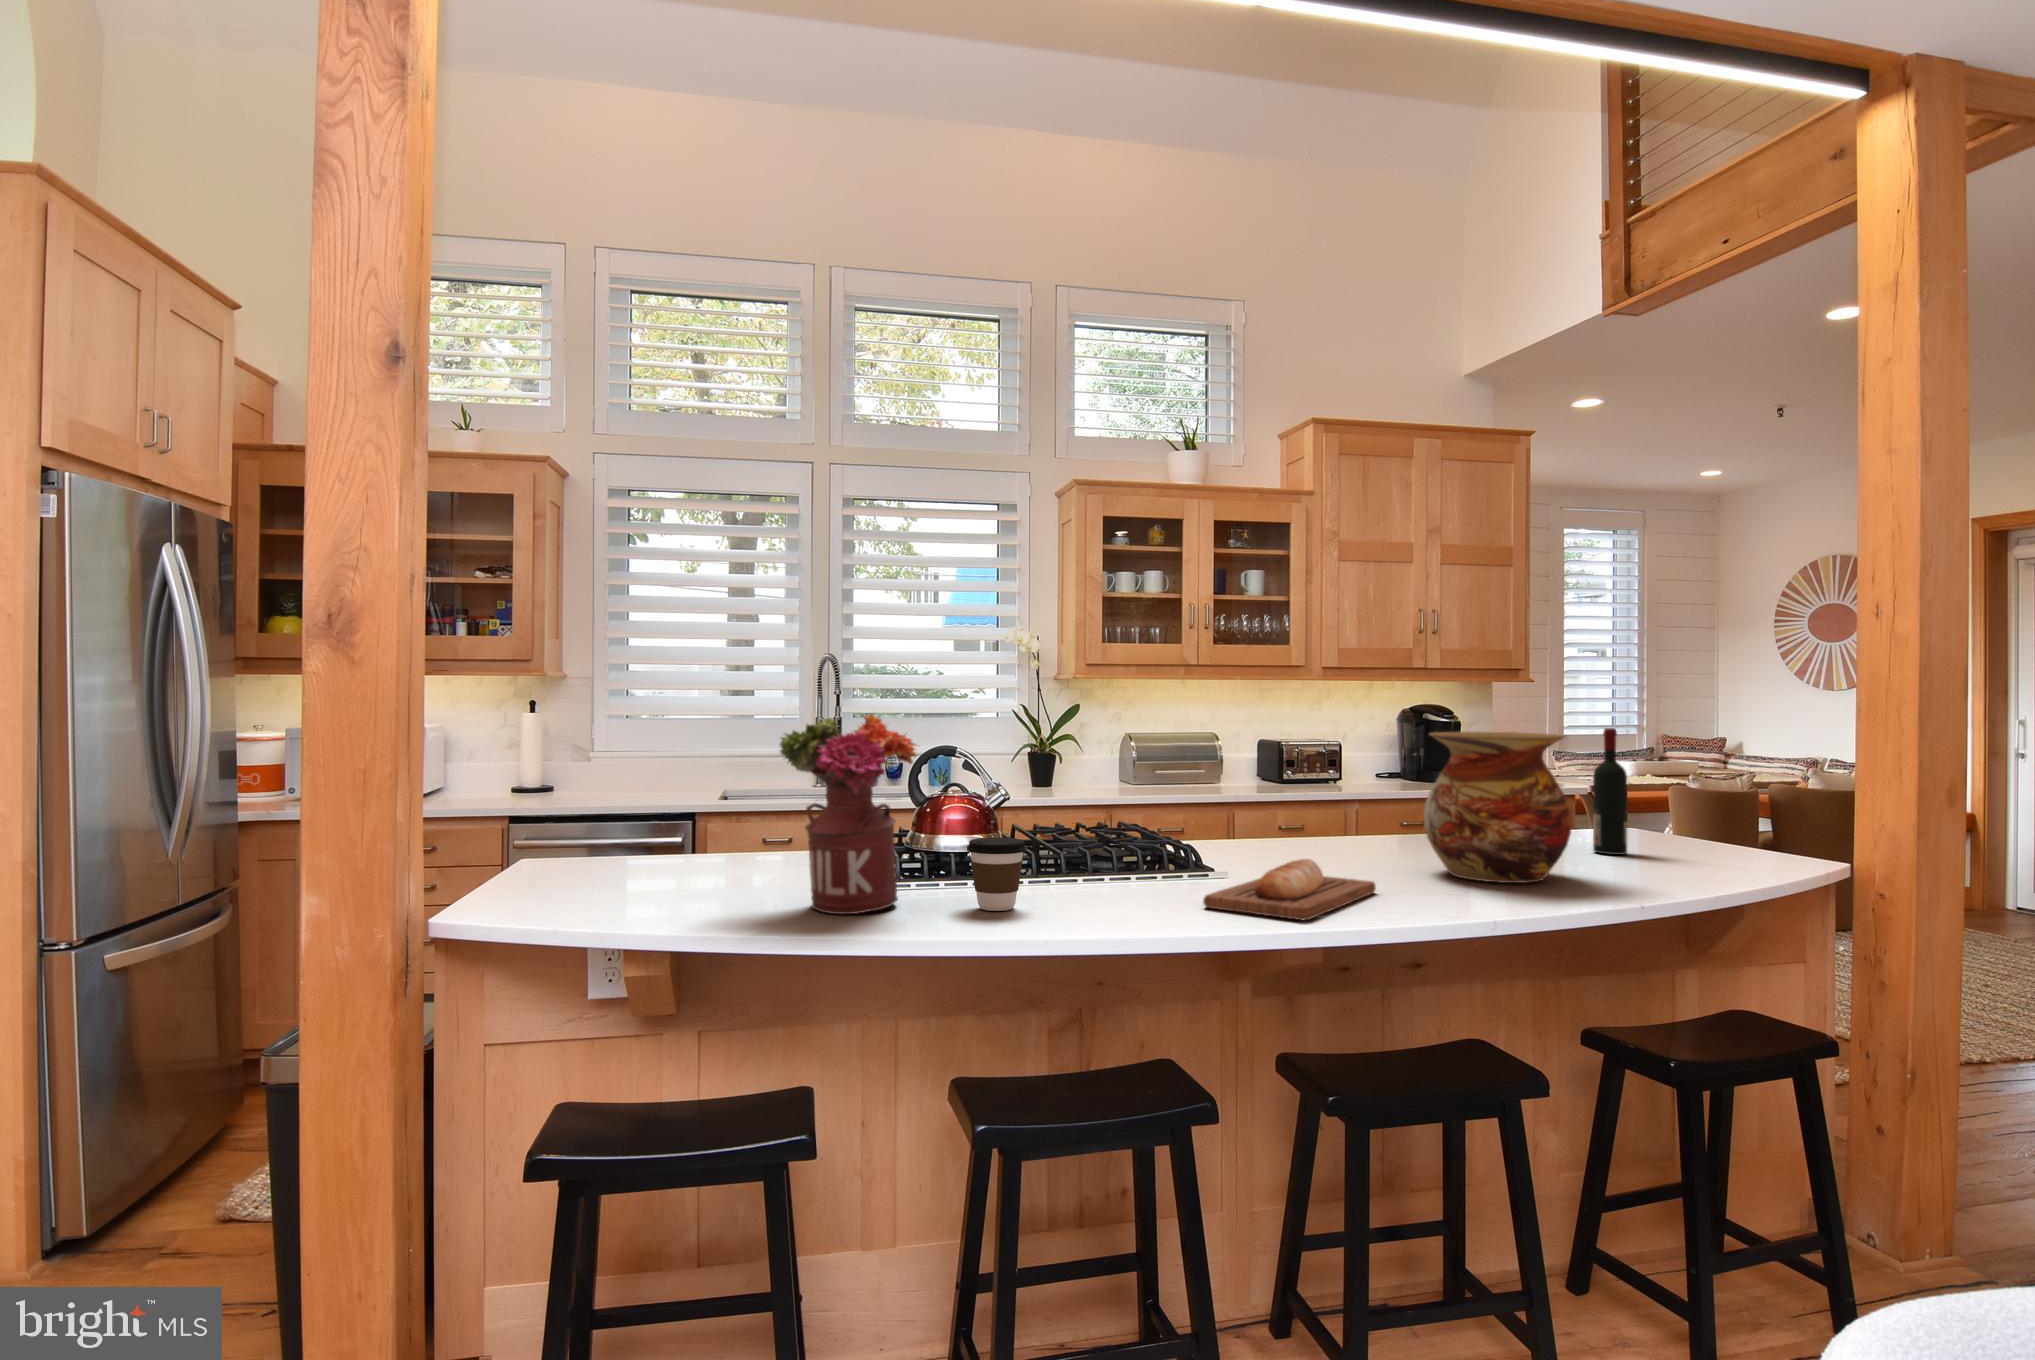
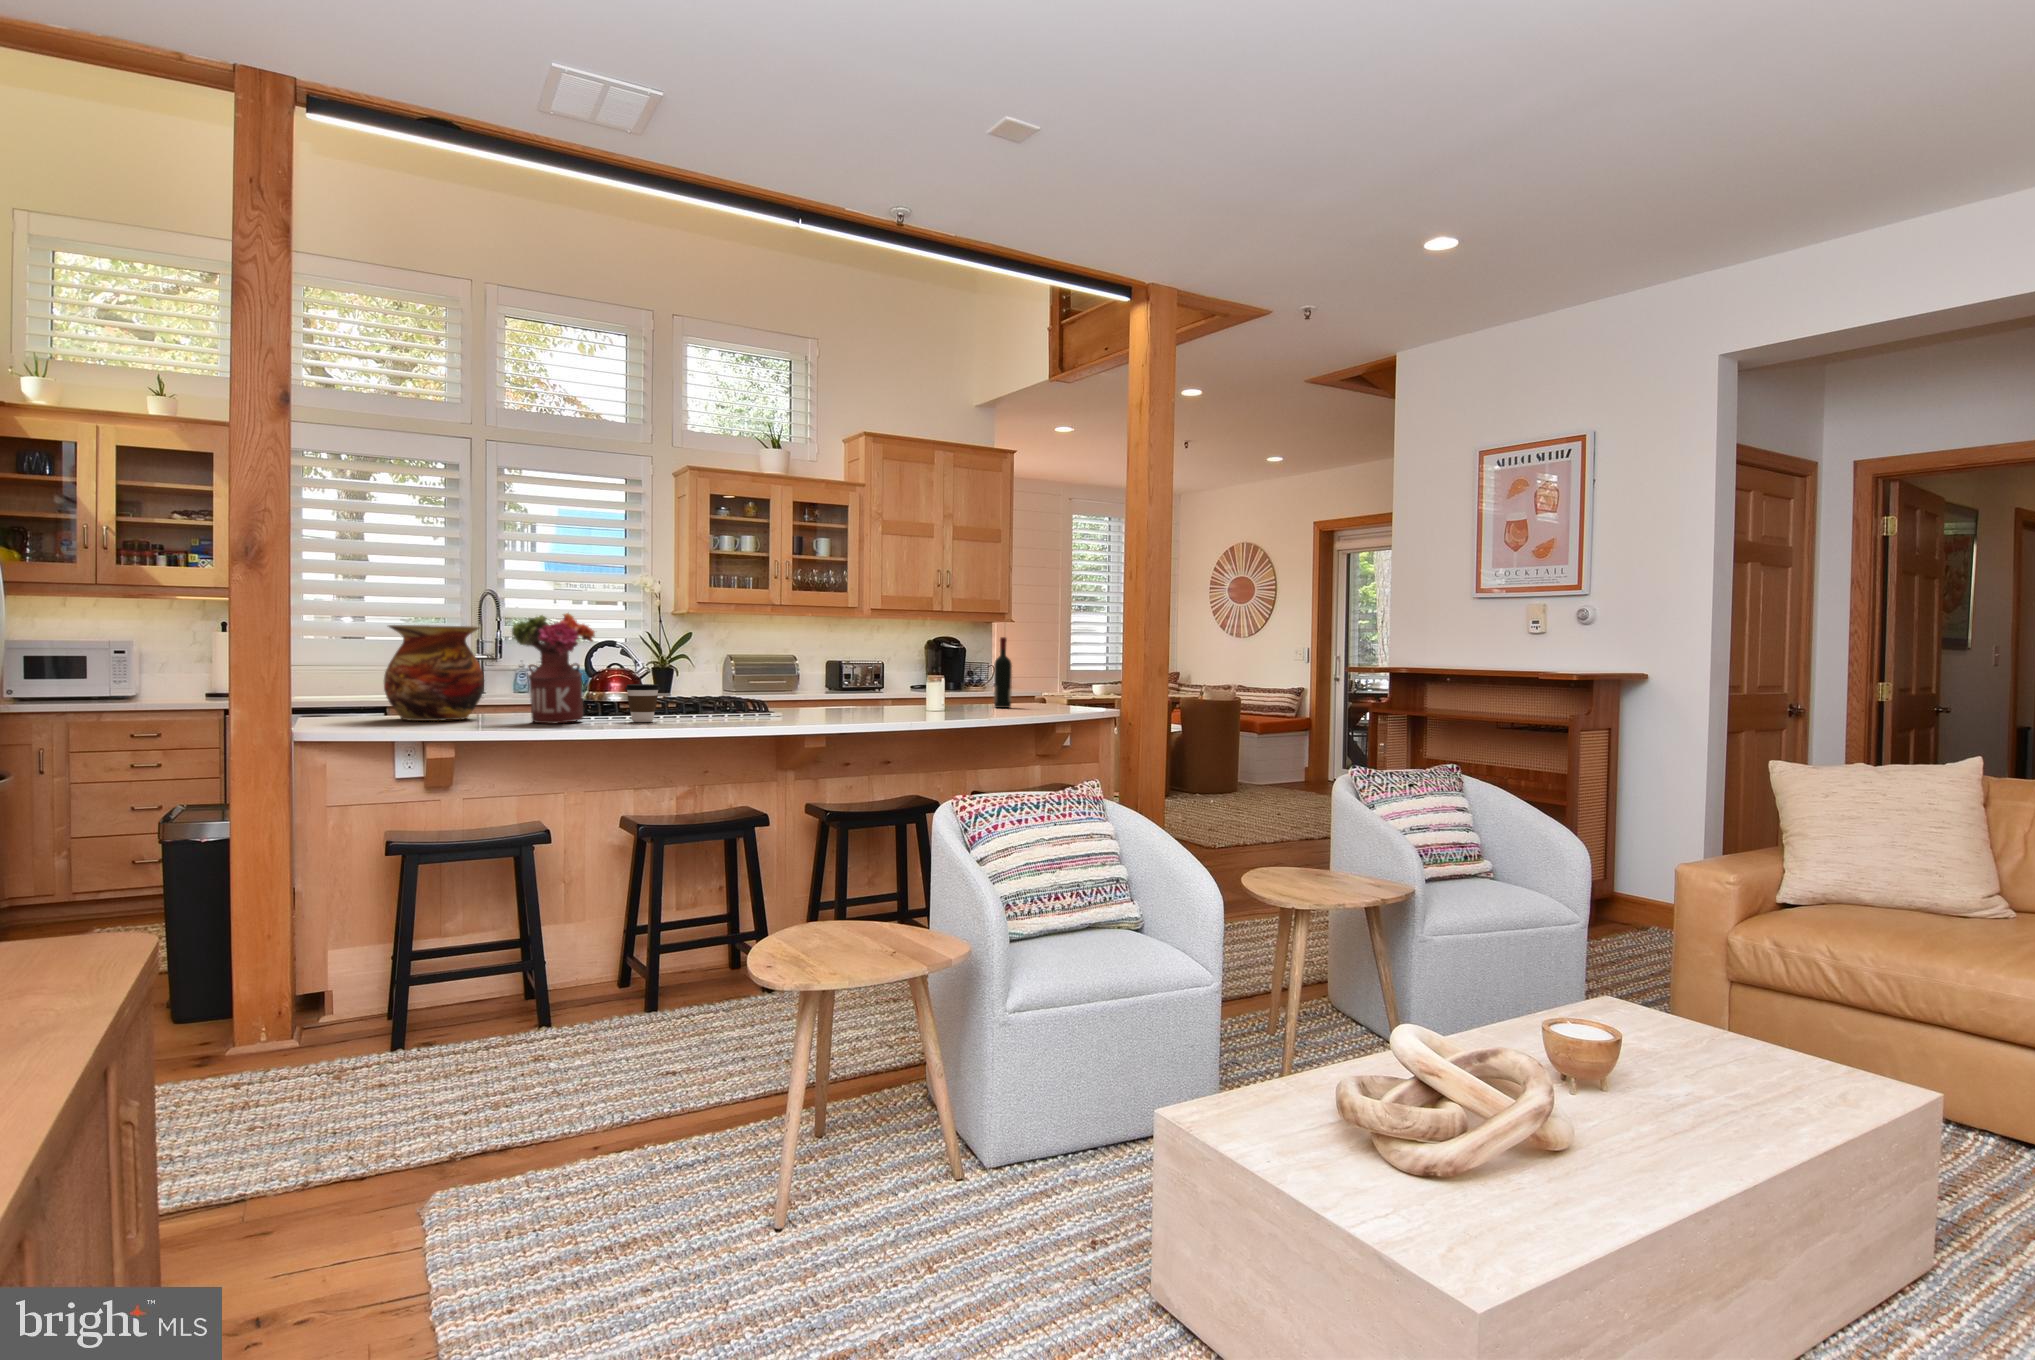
vase: present [1424,732,1572,883] -> present [384,625,484,721]
bread loaf: present [1203,859,1376,920] -> none [760,699,857,722]

